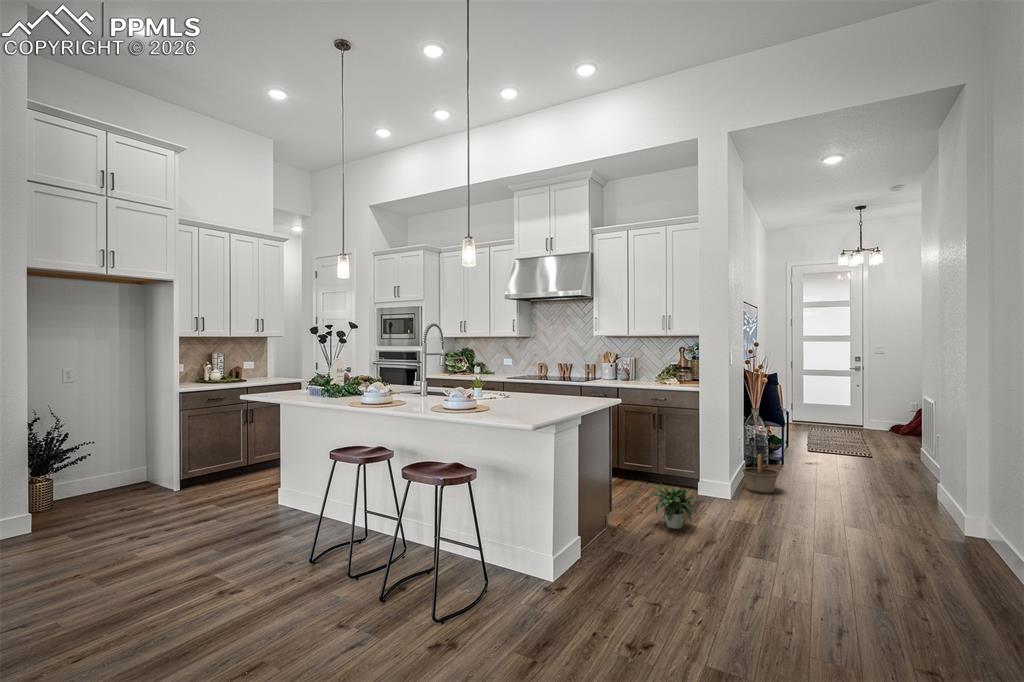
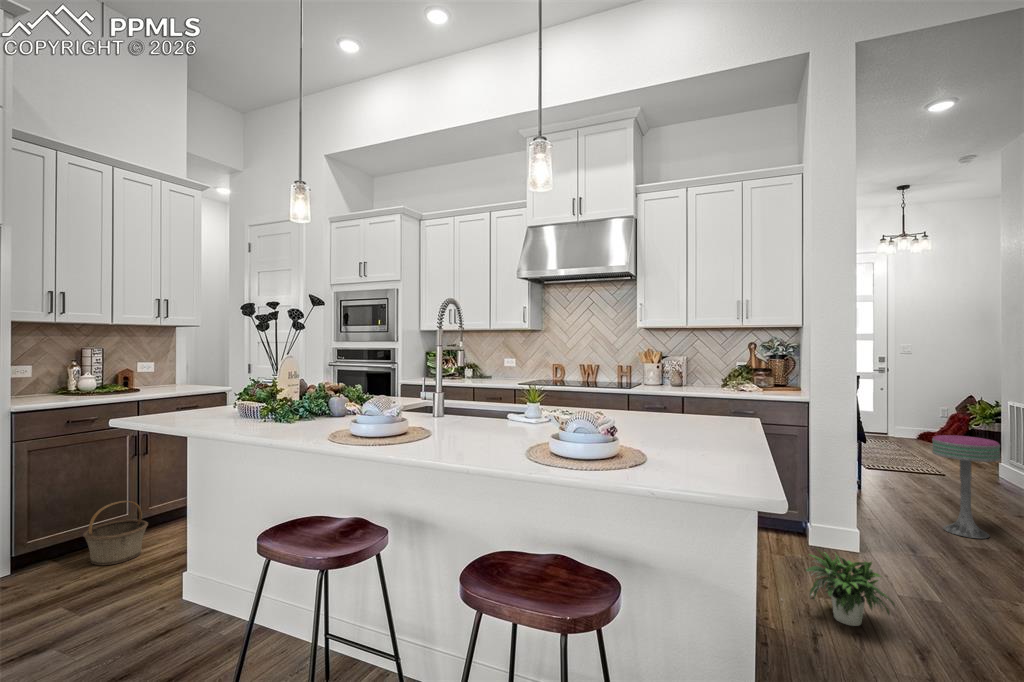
bar stool: none [804,418,848,494] -> present [932,435,1000,539]
basket: present [743,454,779,494] -> present [83,501,148,565]

